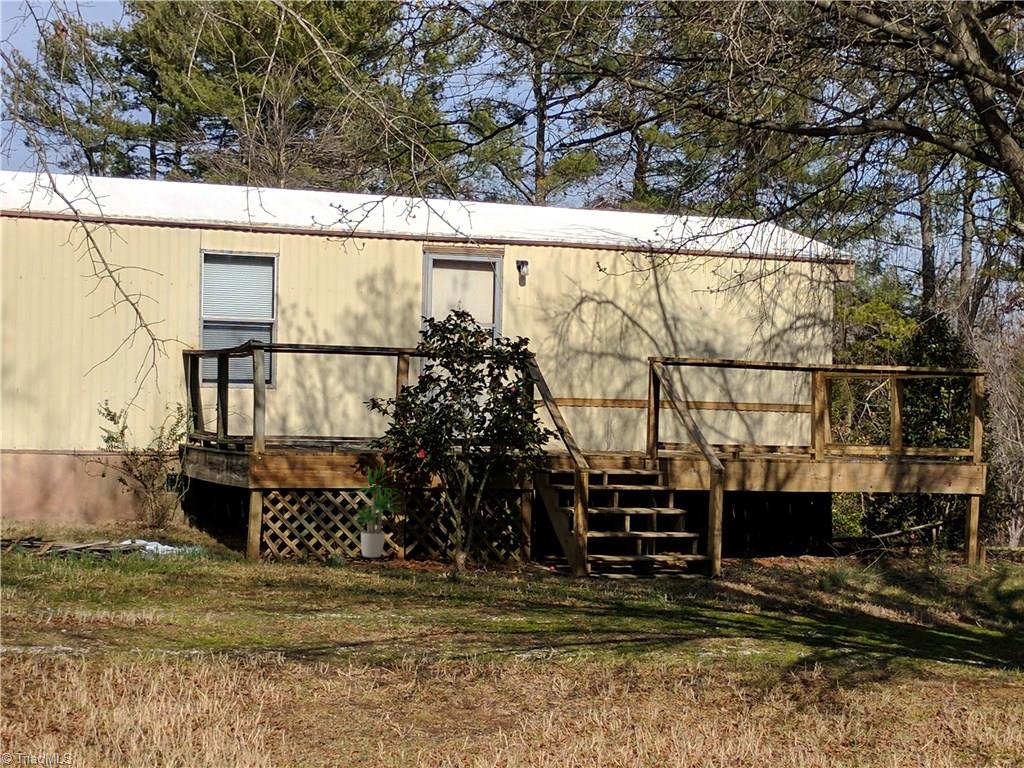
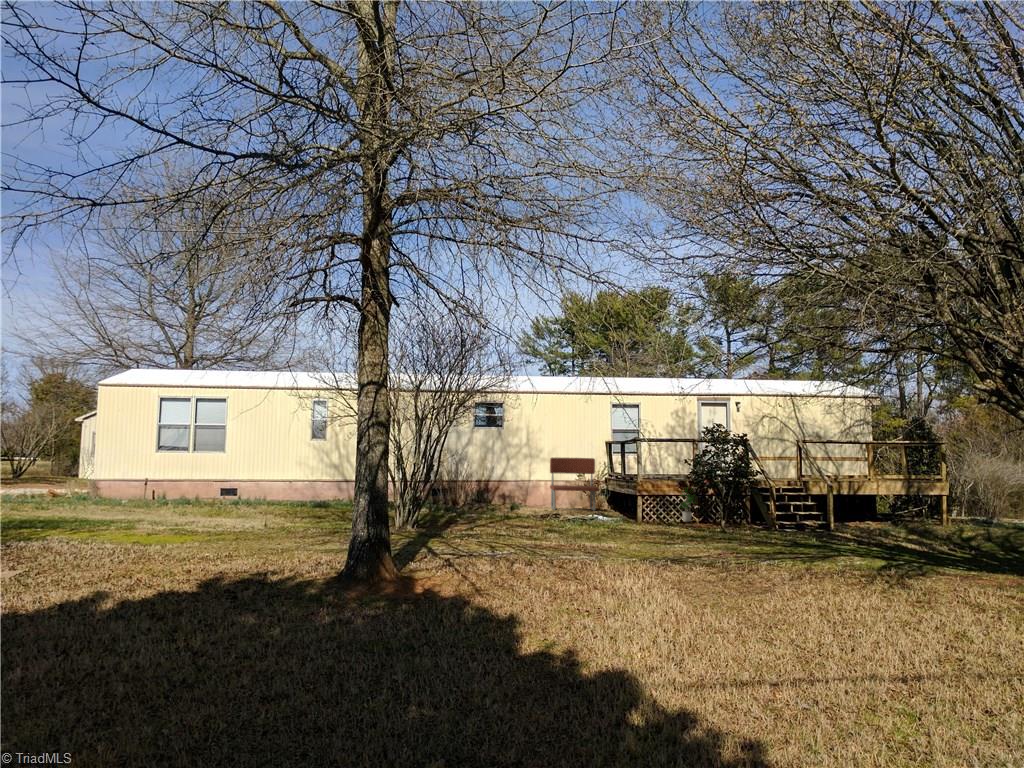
bench: none [29,387,157,528] -> present [550,457,599,511]

